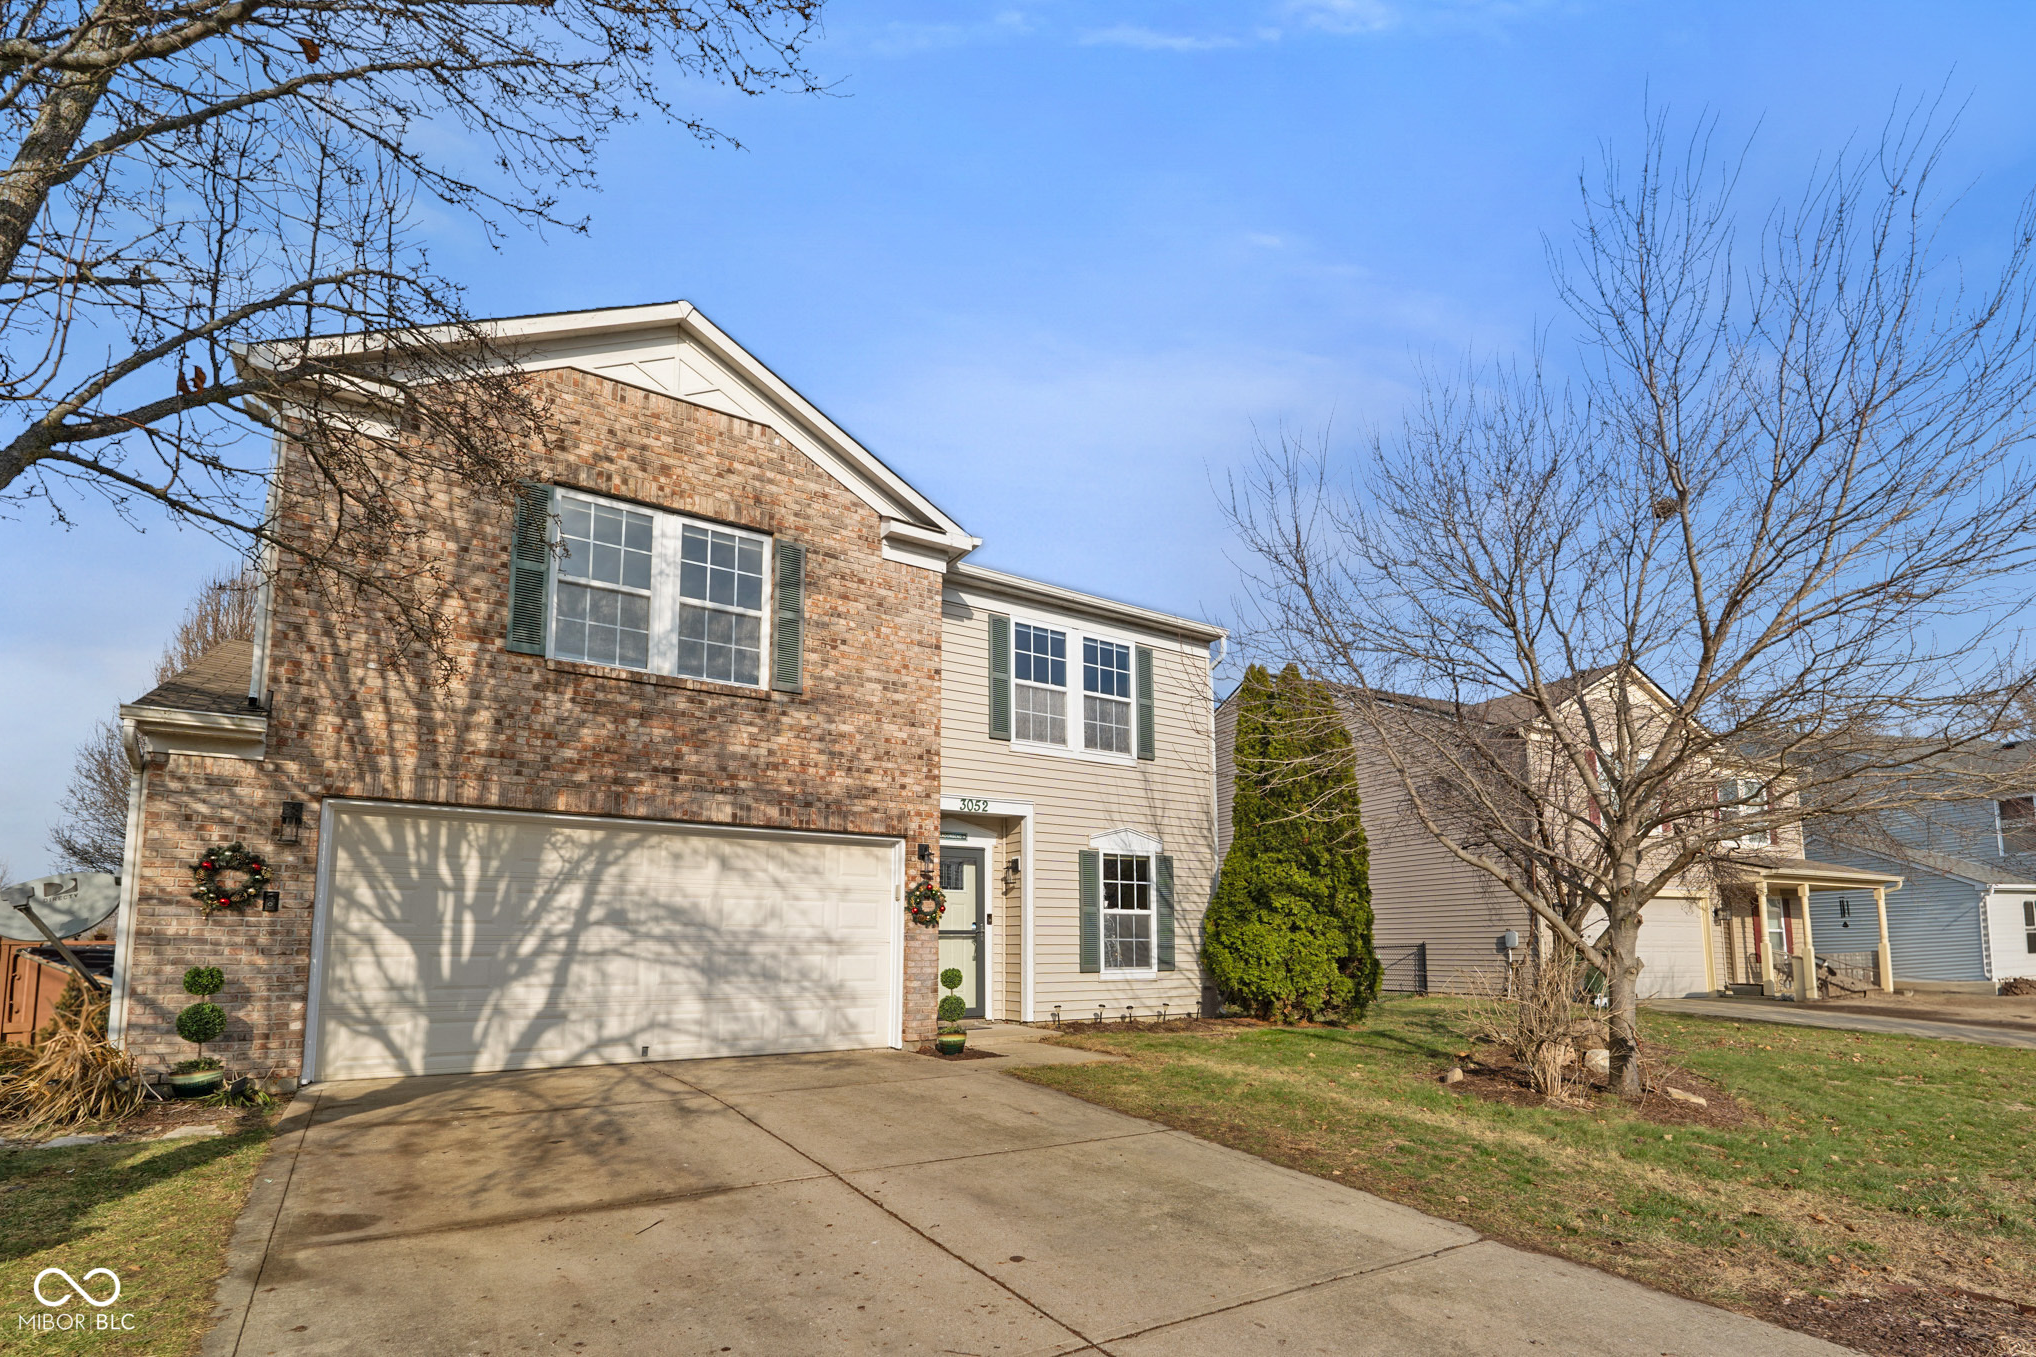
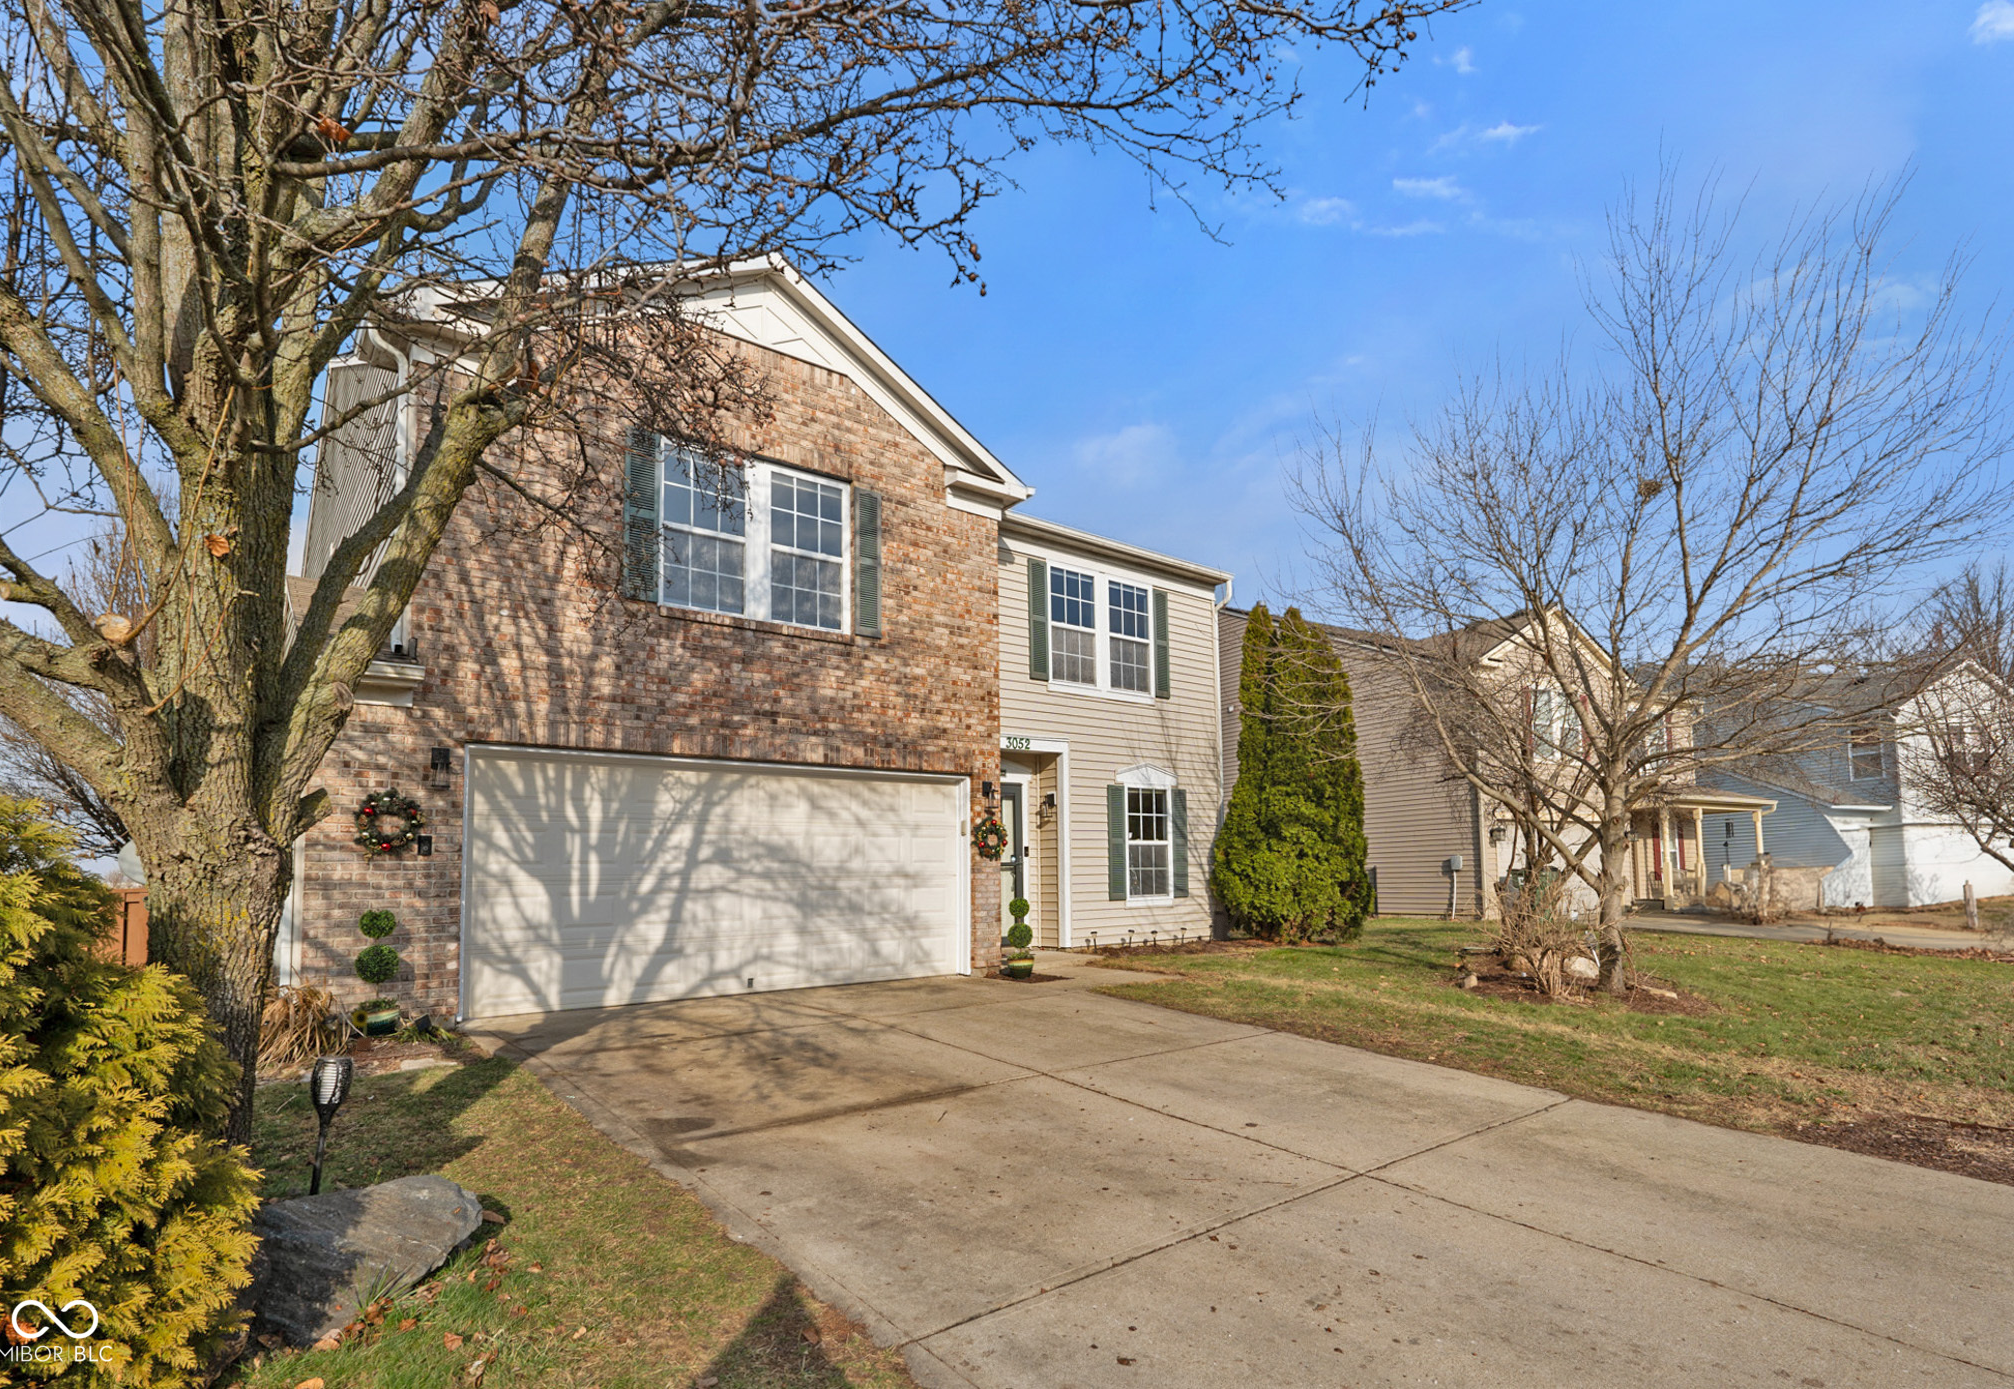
decorative plant: none [160,1070,184,1114] -> present [351,1010,371,1051]

